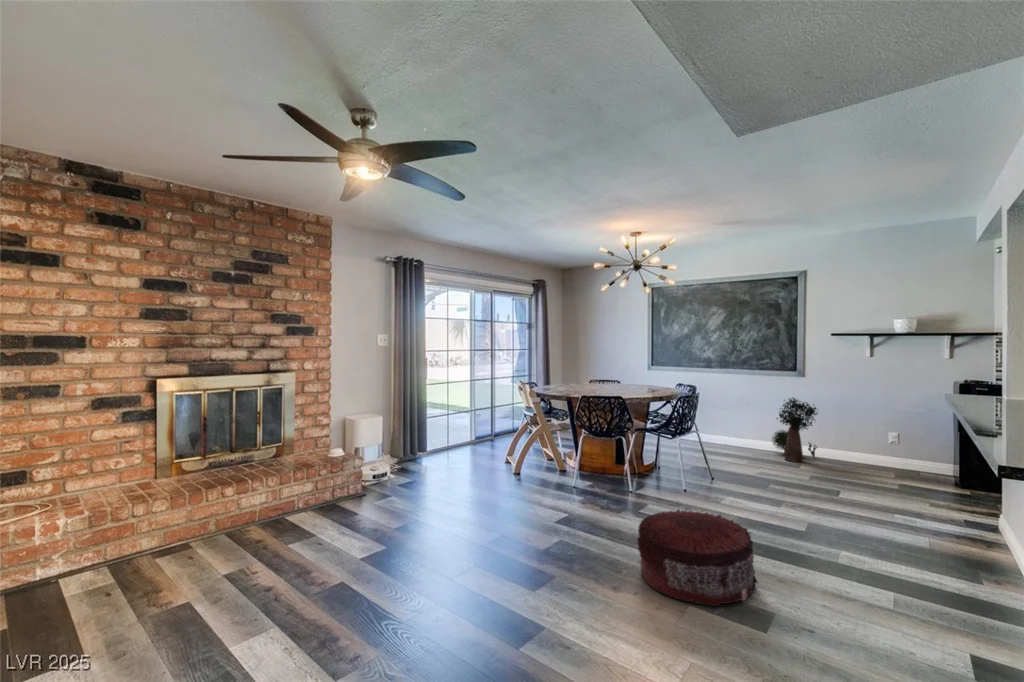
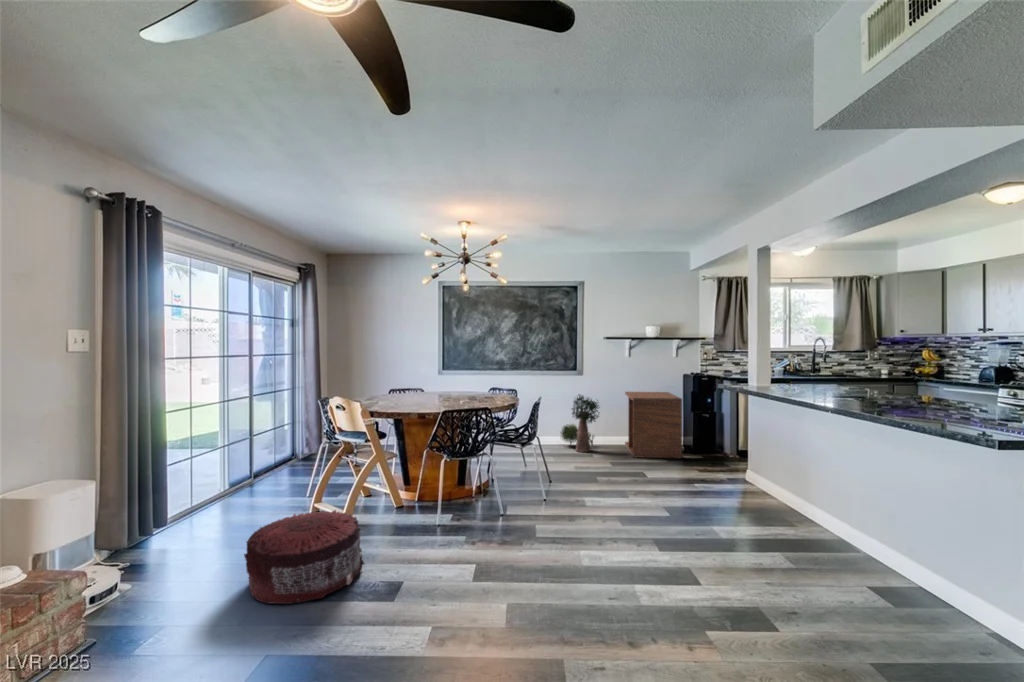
side table: none [851,399,931,488] -> present [625,392,682,458]
pouf: present [637,509,758,606] -> present [244,510,365,604]

